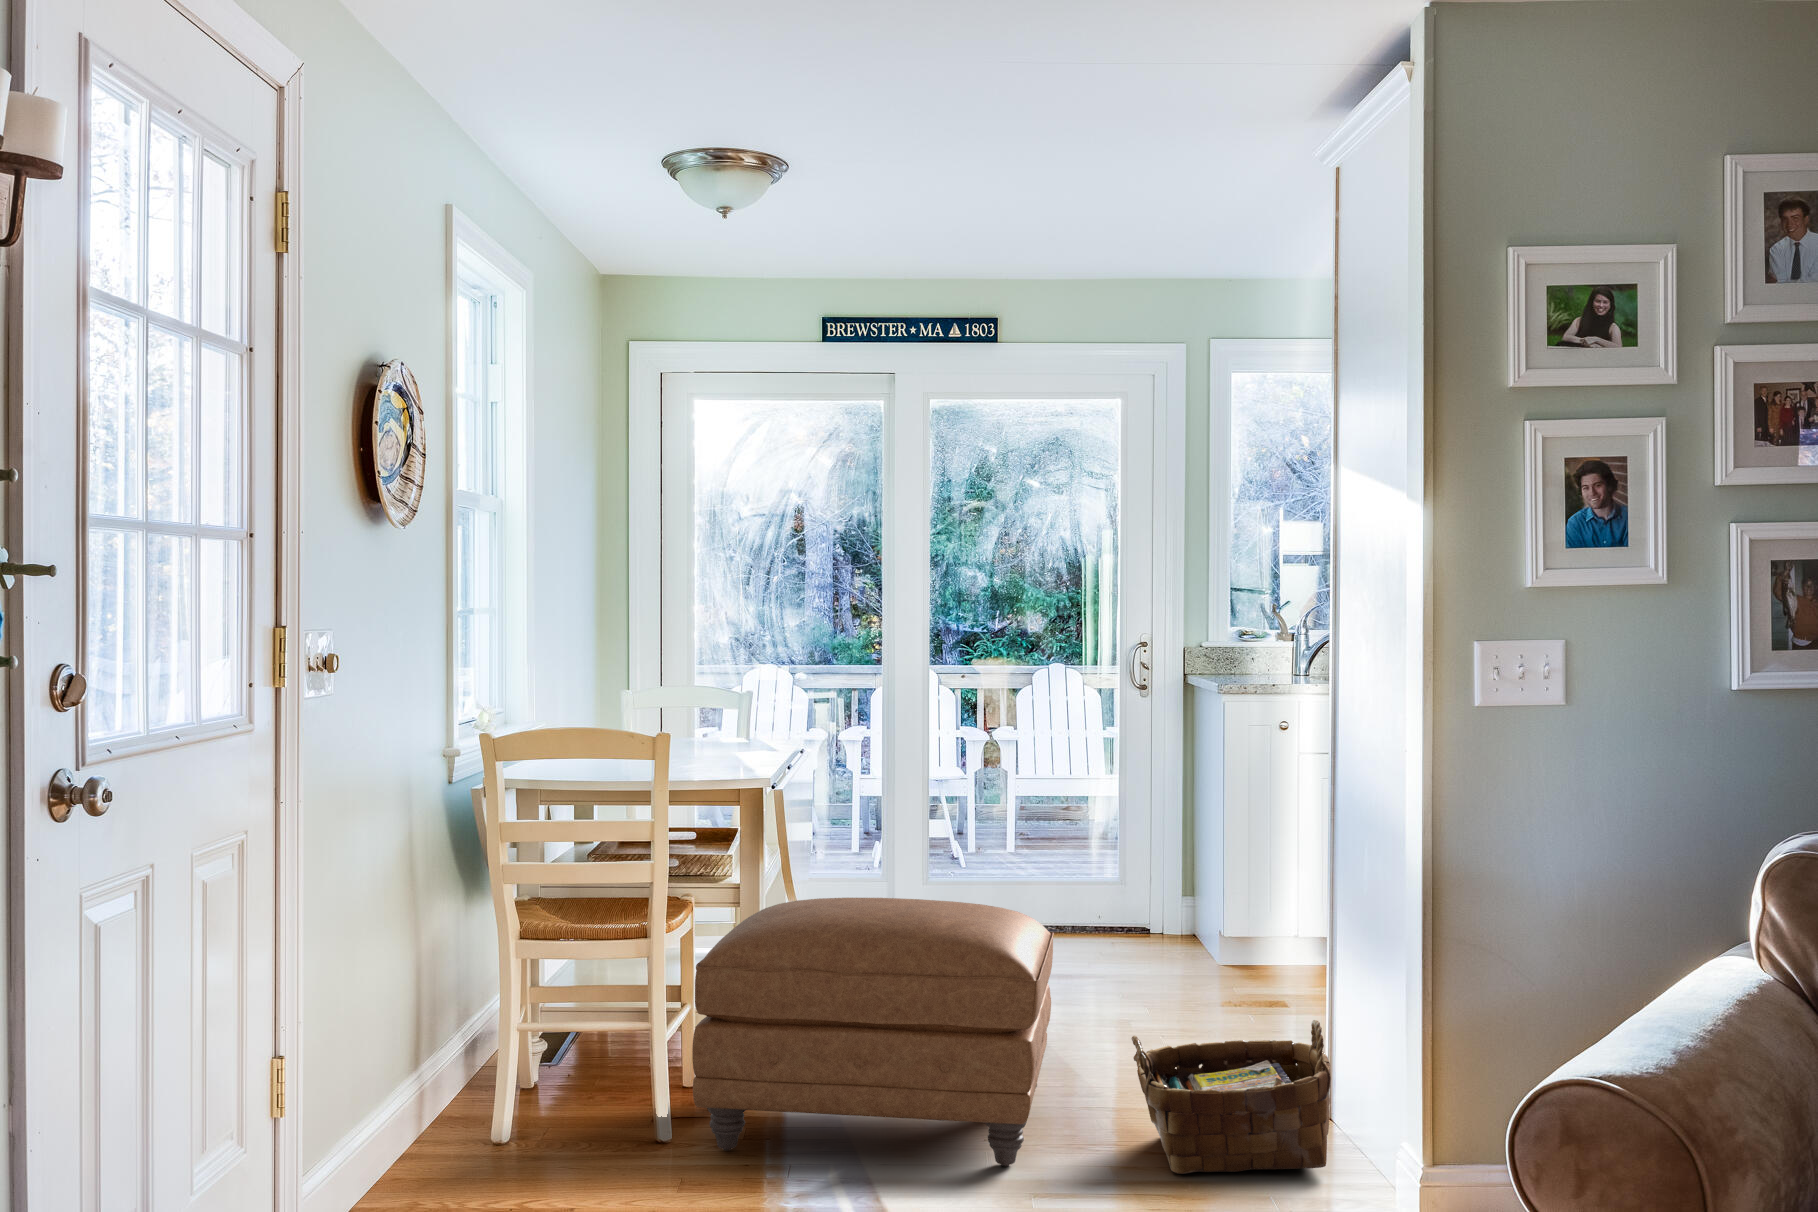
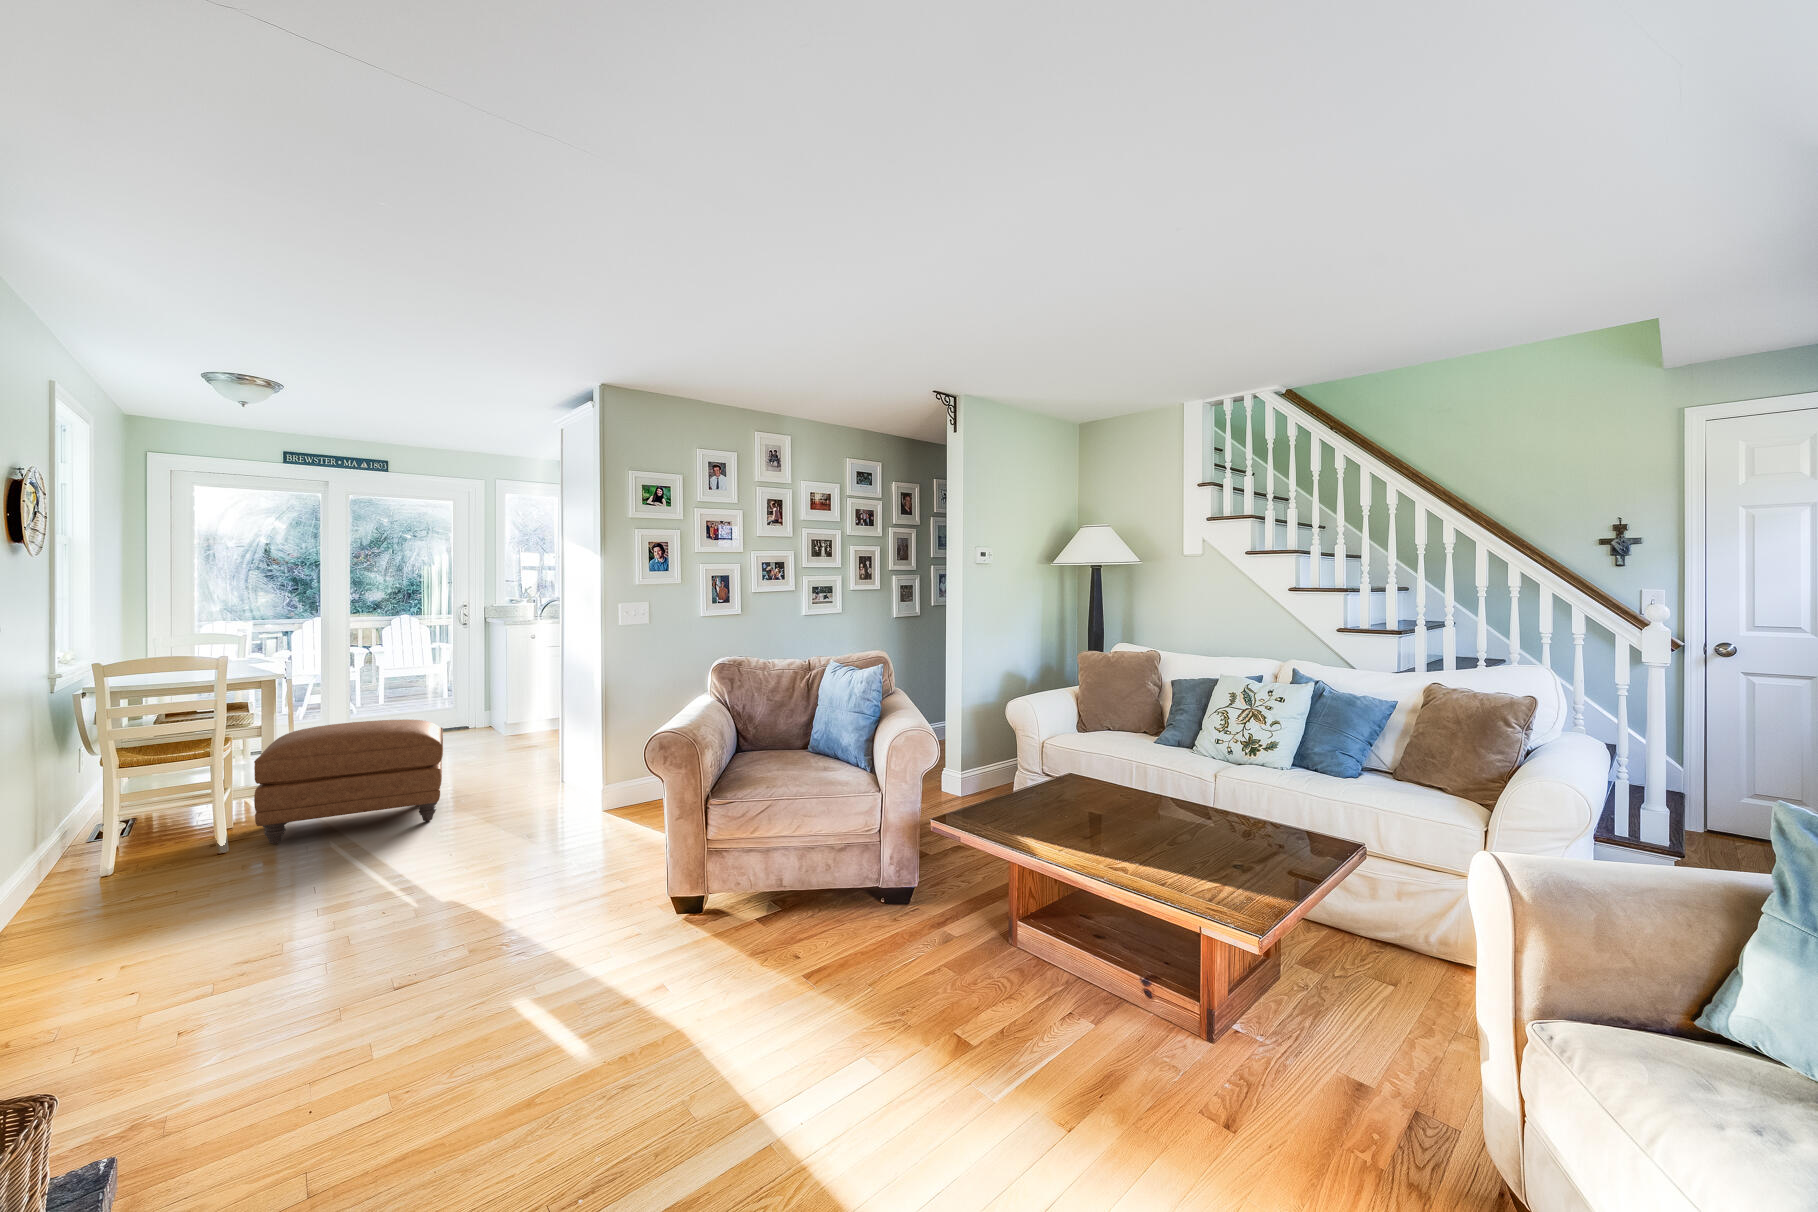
woven basket: present [1131,1020,1331,1174] -> none [483,744,568,809]

